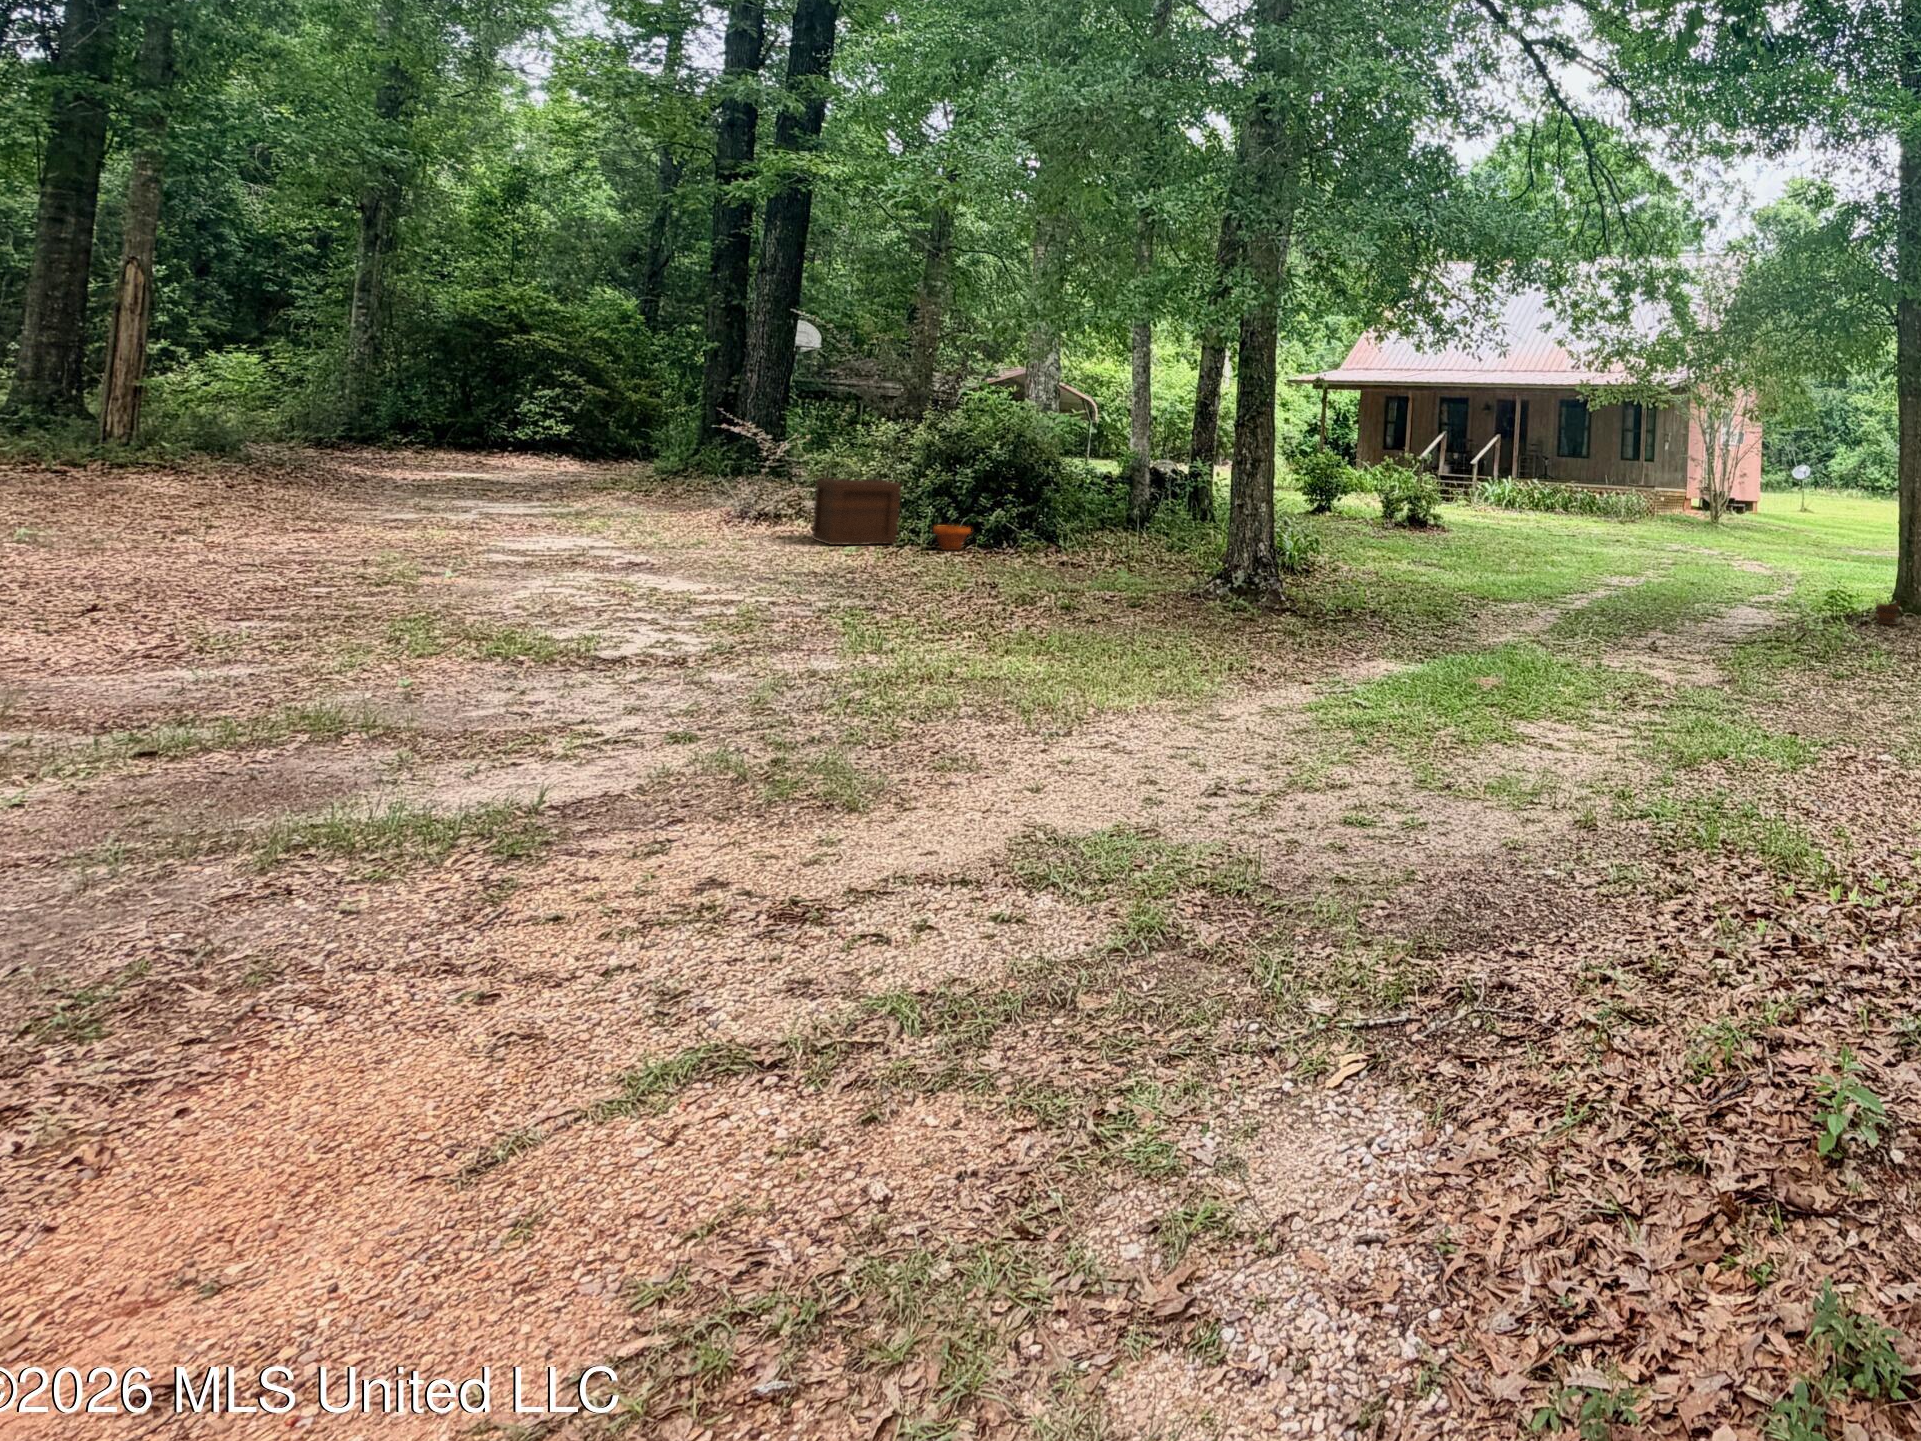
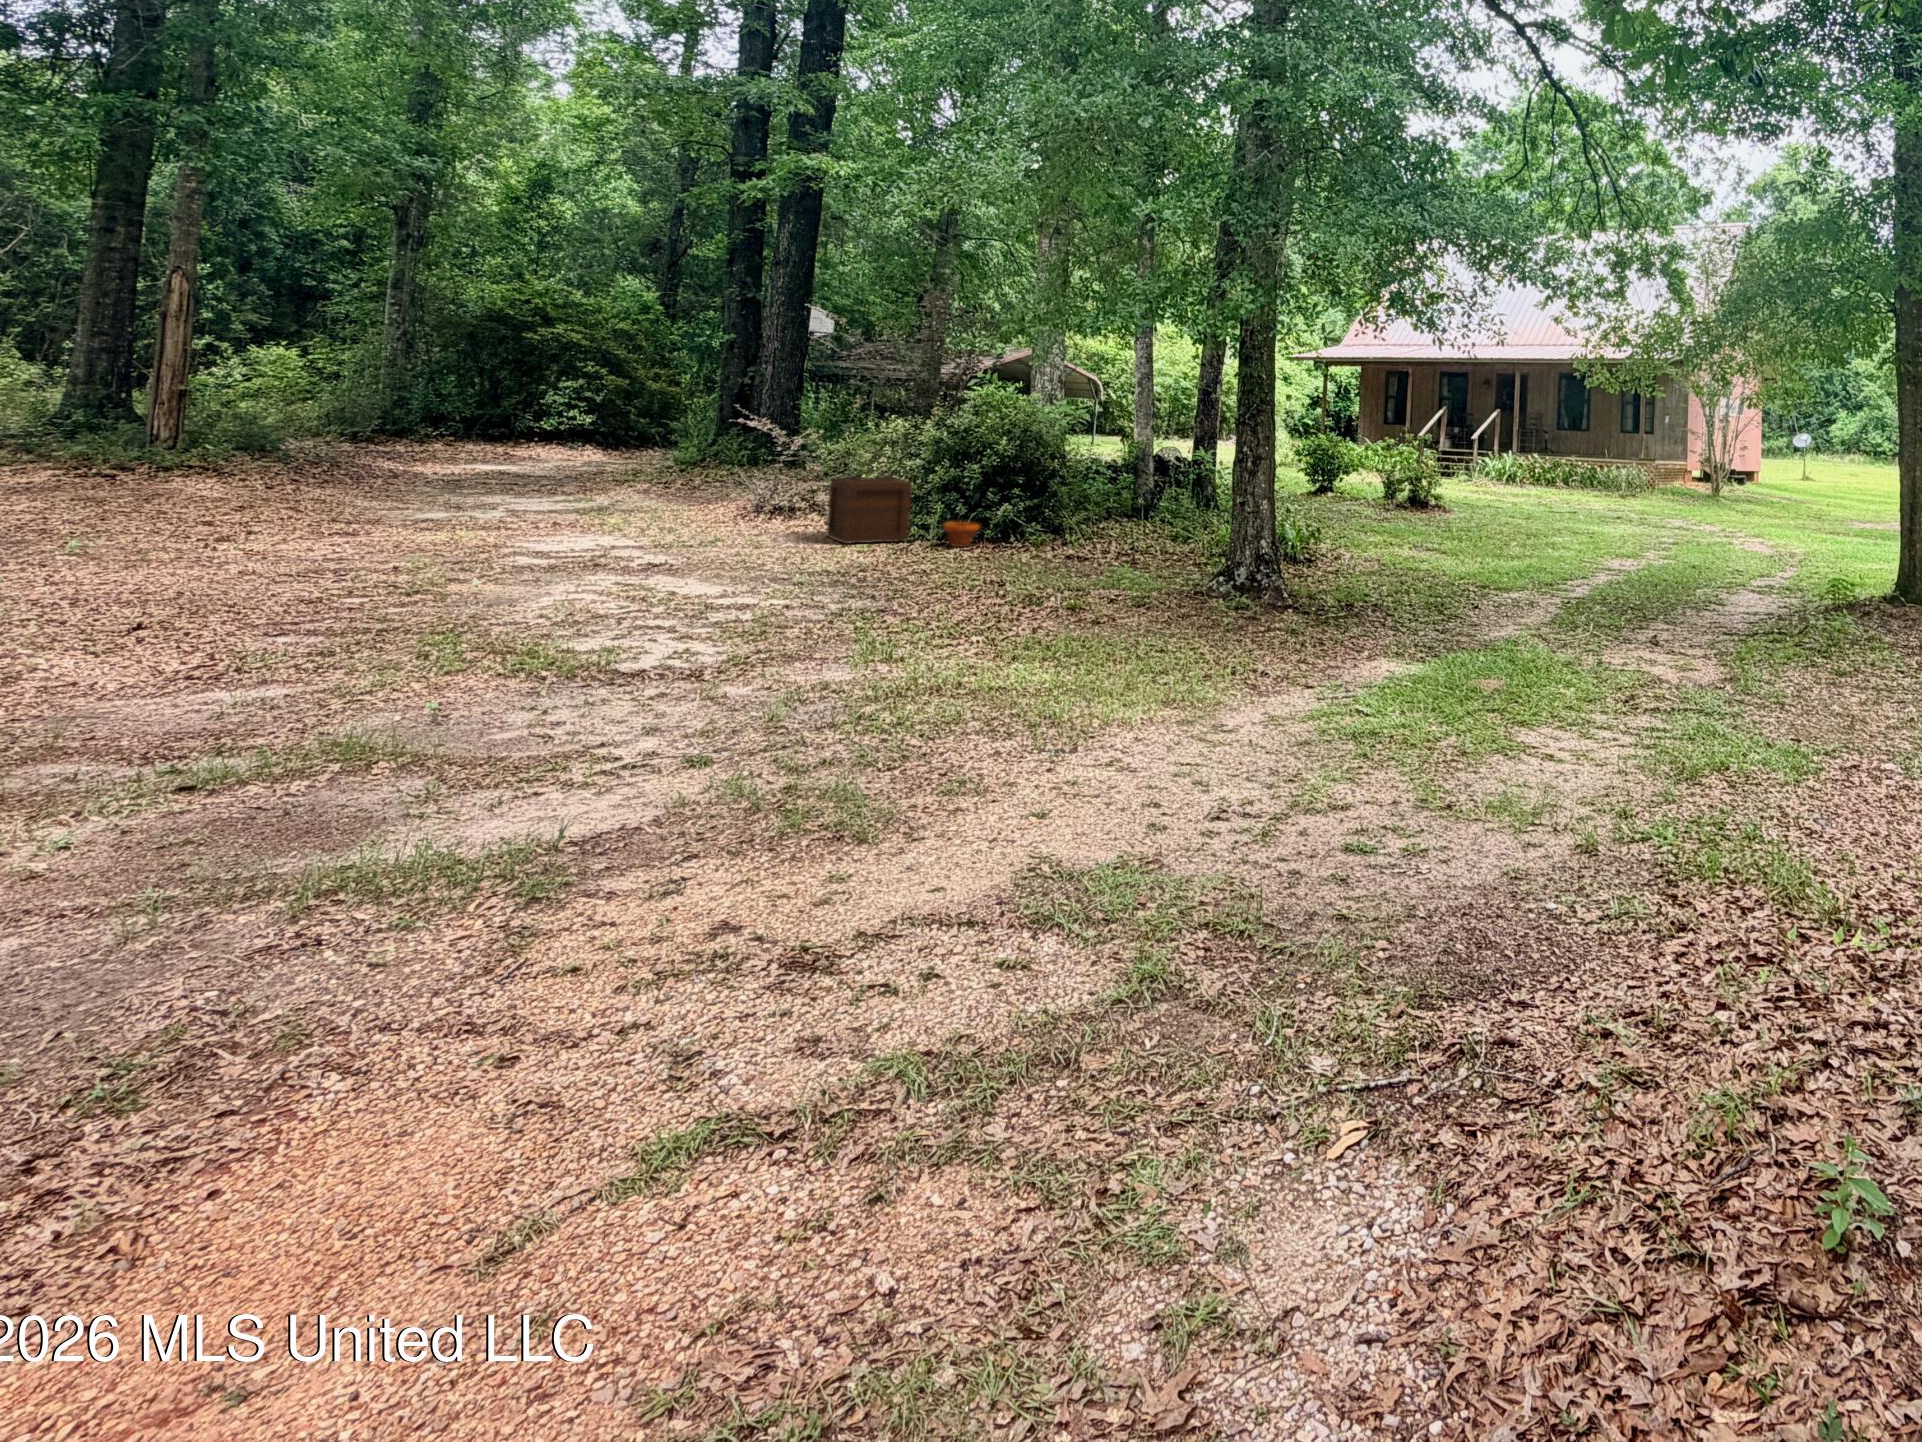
wooden bucket: present [1875,587,1900,625] -> none [1873,574,1899,613]

